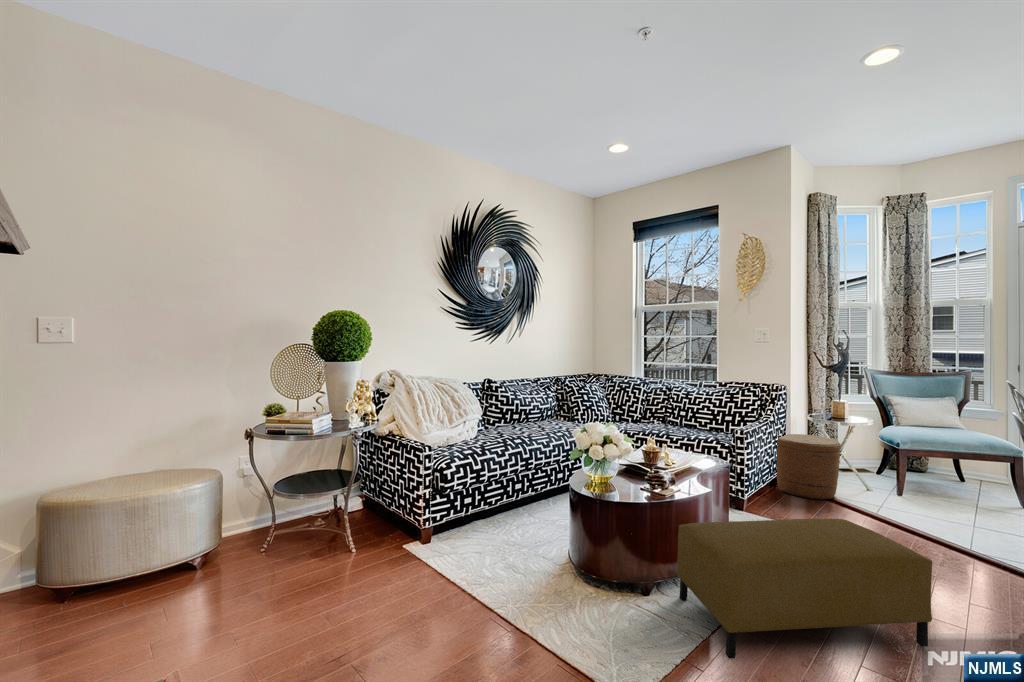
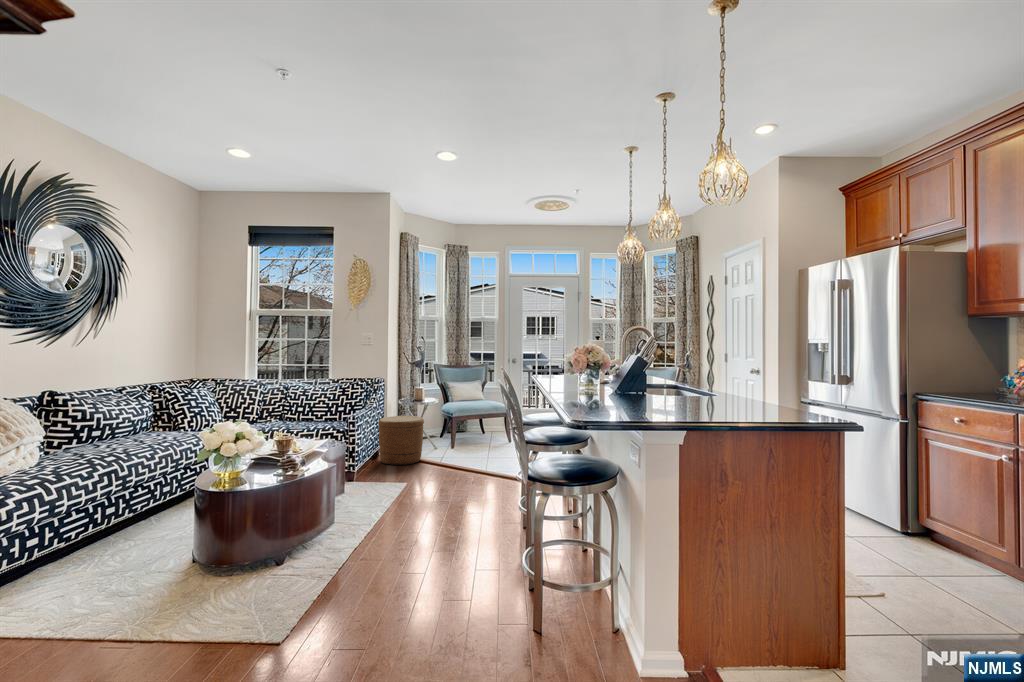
ottoman: present [677,518,932,659] -> none [311,467,480,588]

